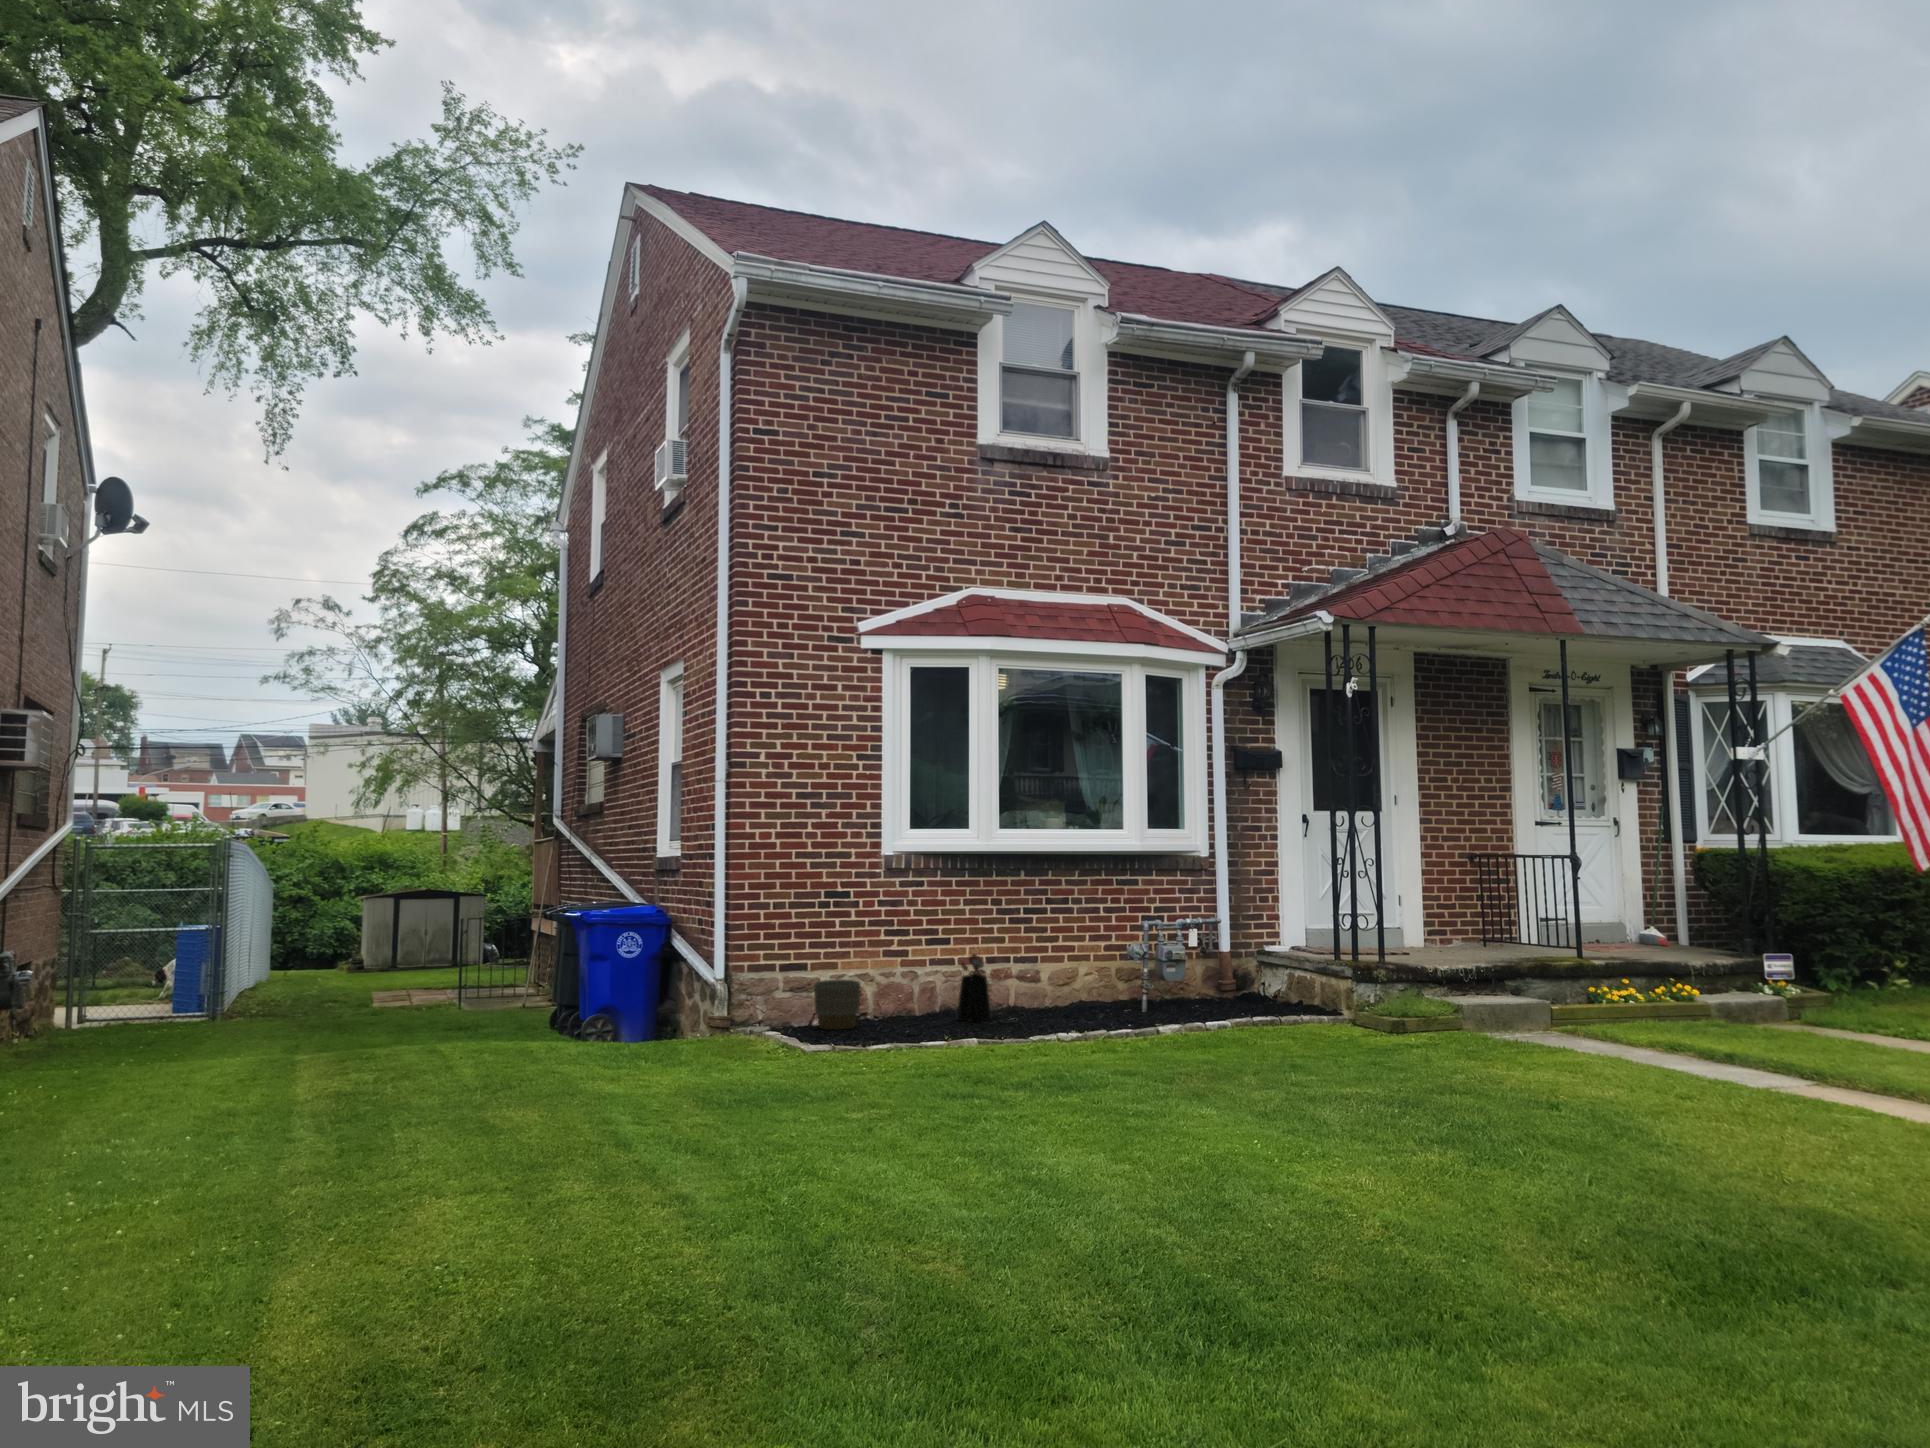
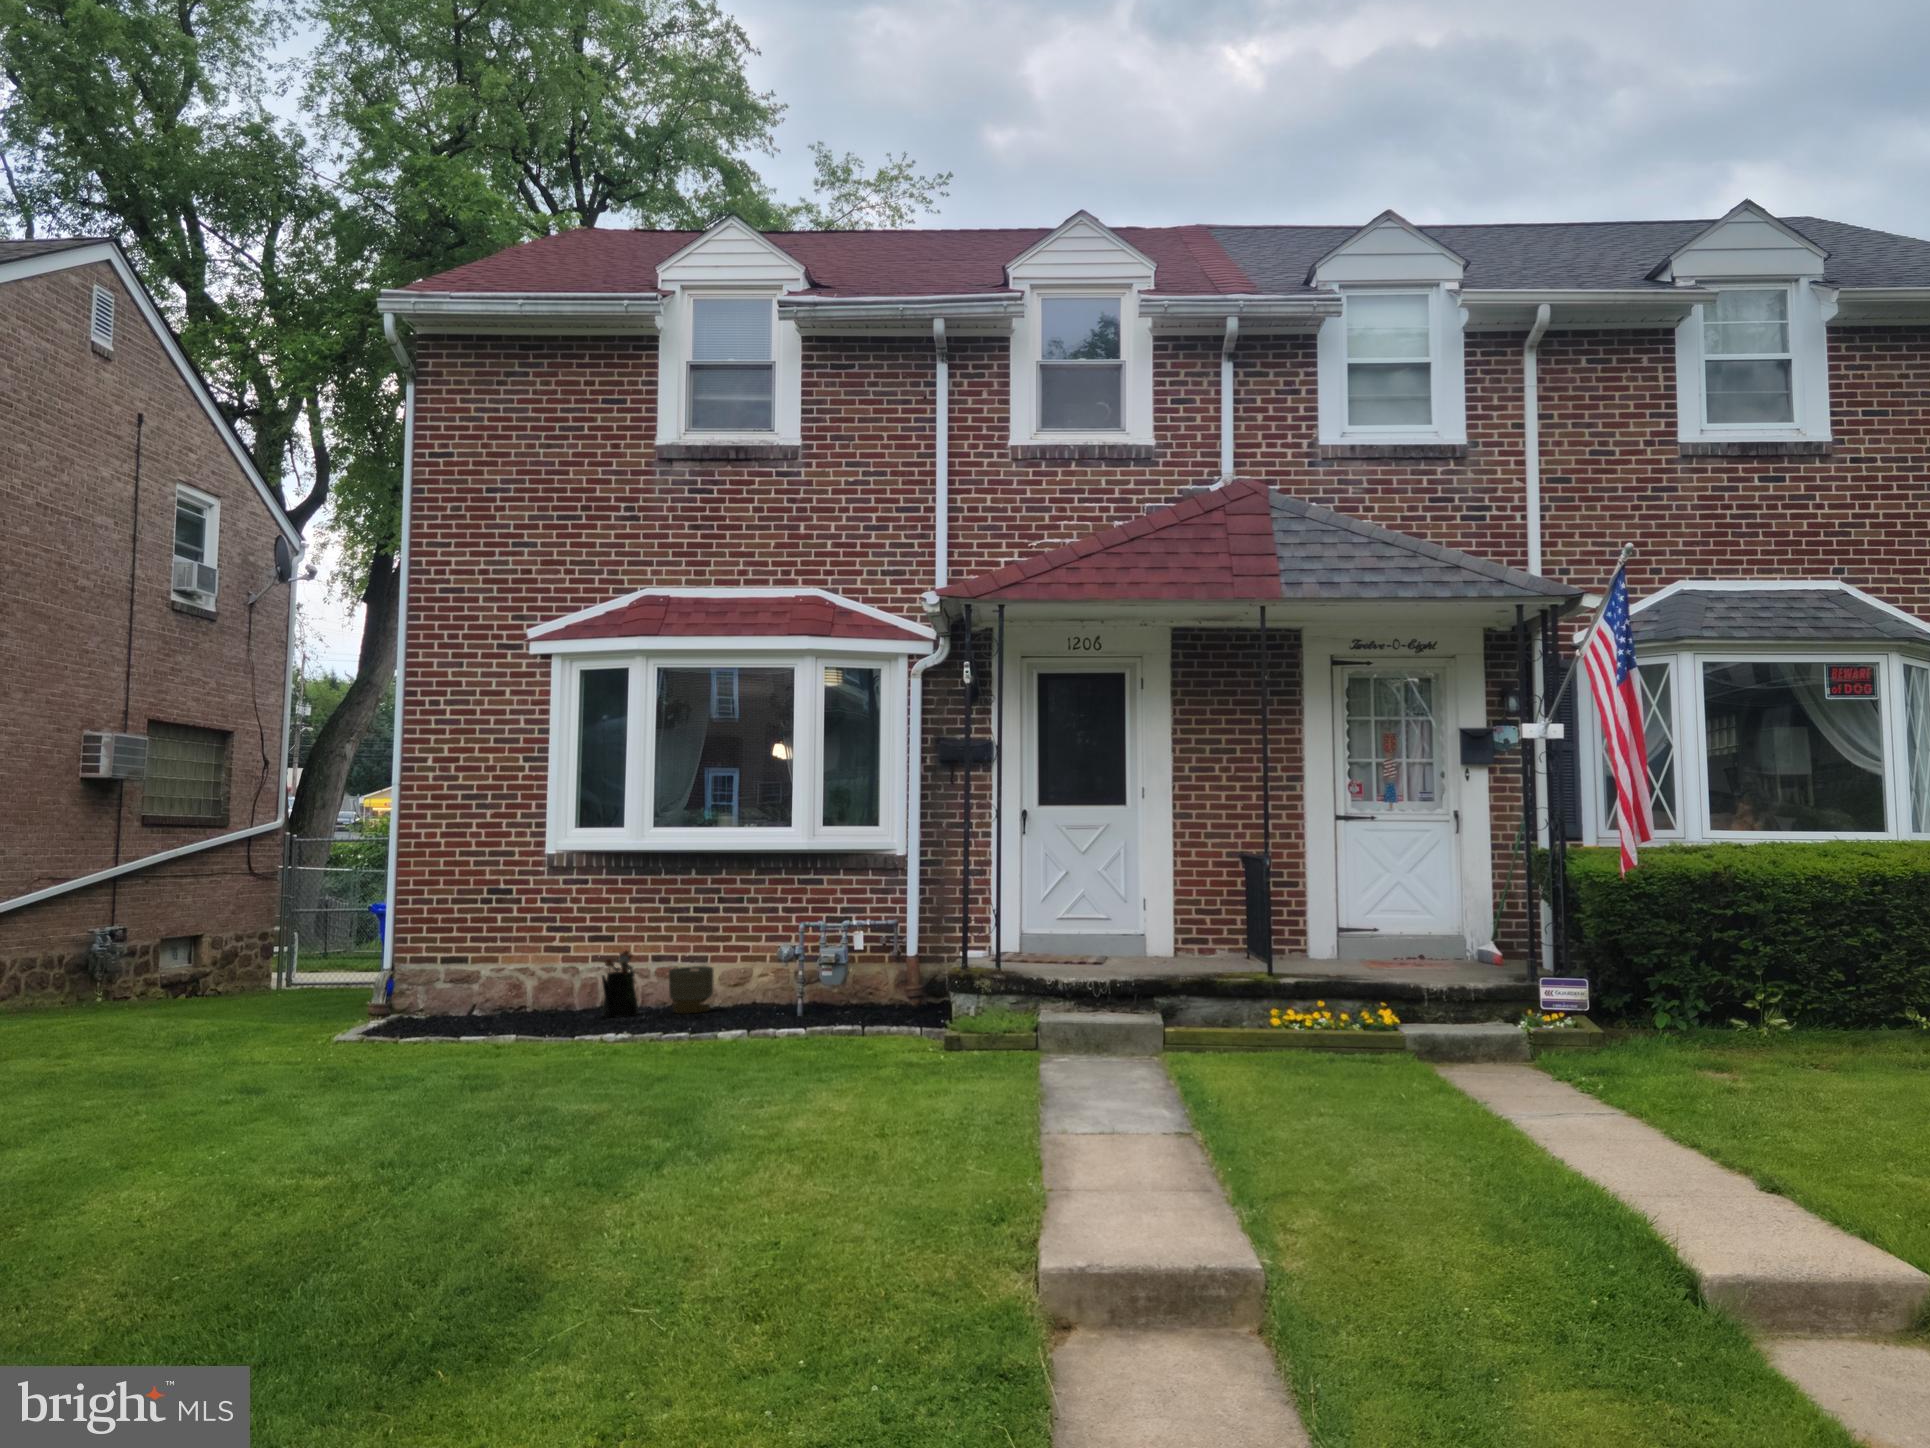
planter: present [814,980,860,1030] -> present [668,966,714,1014]

